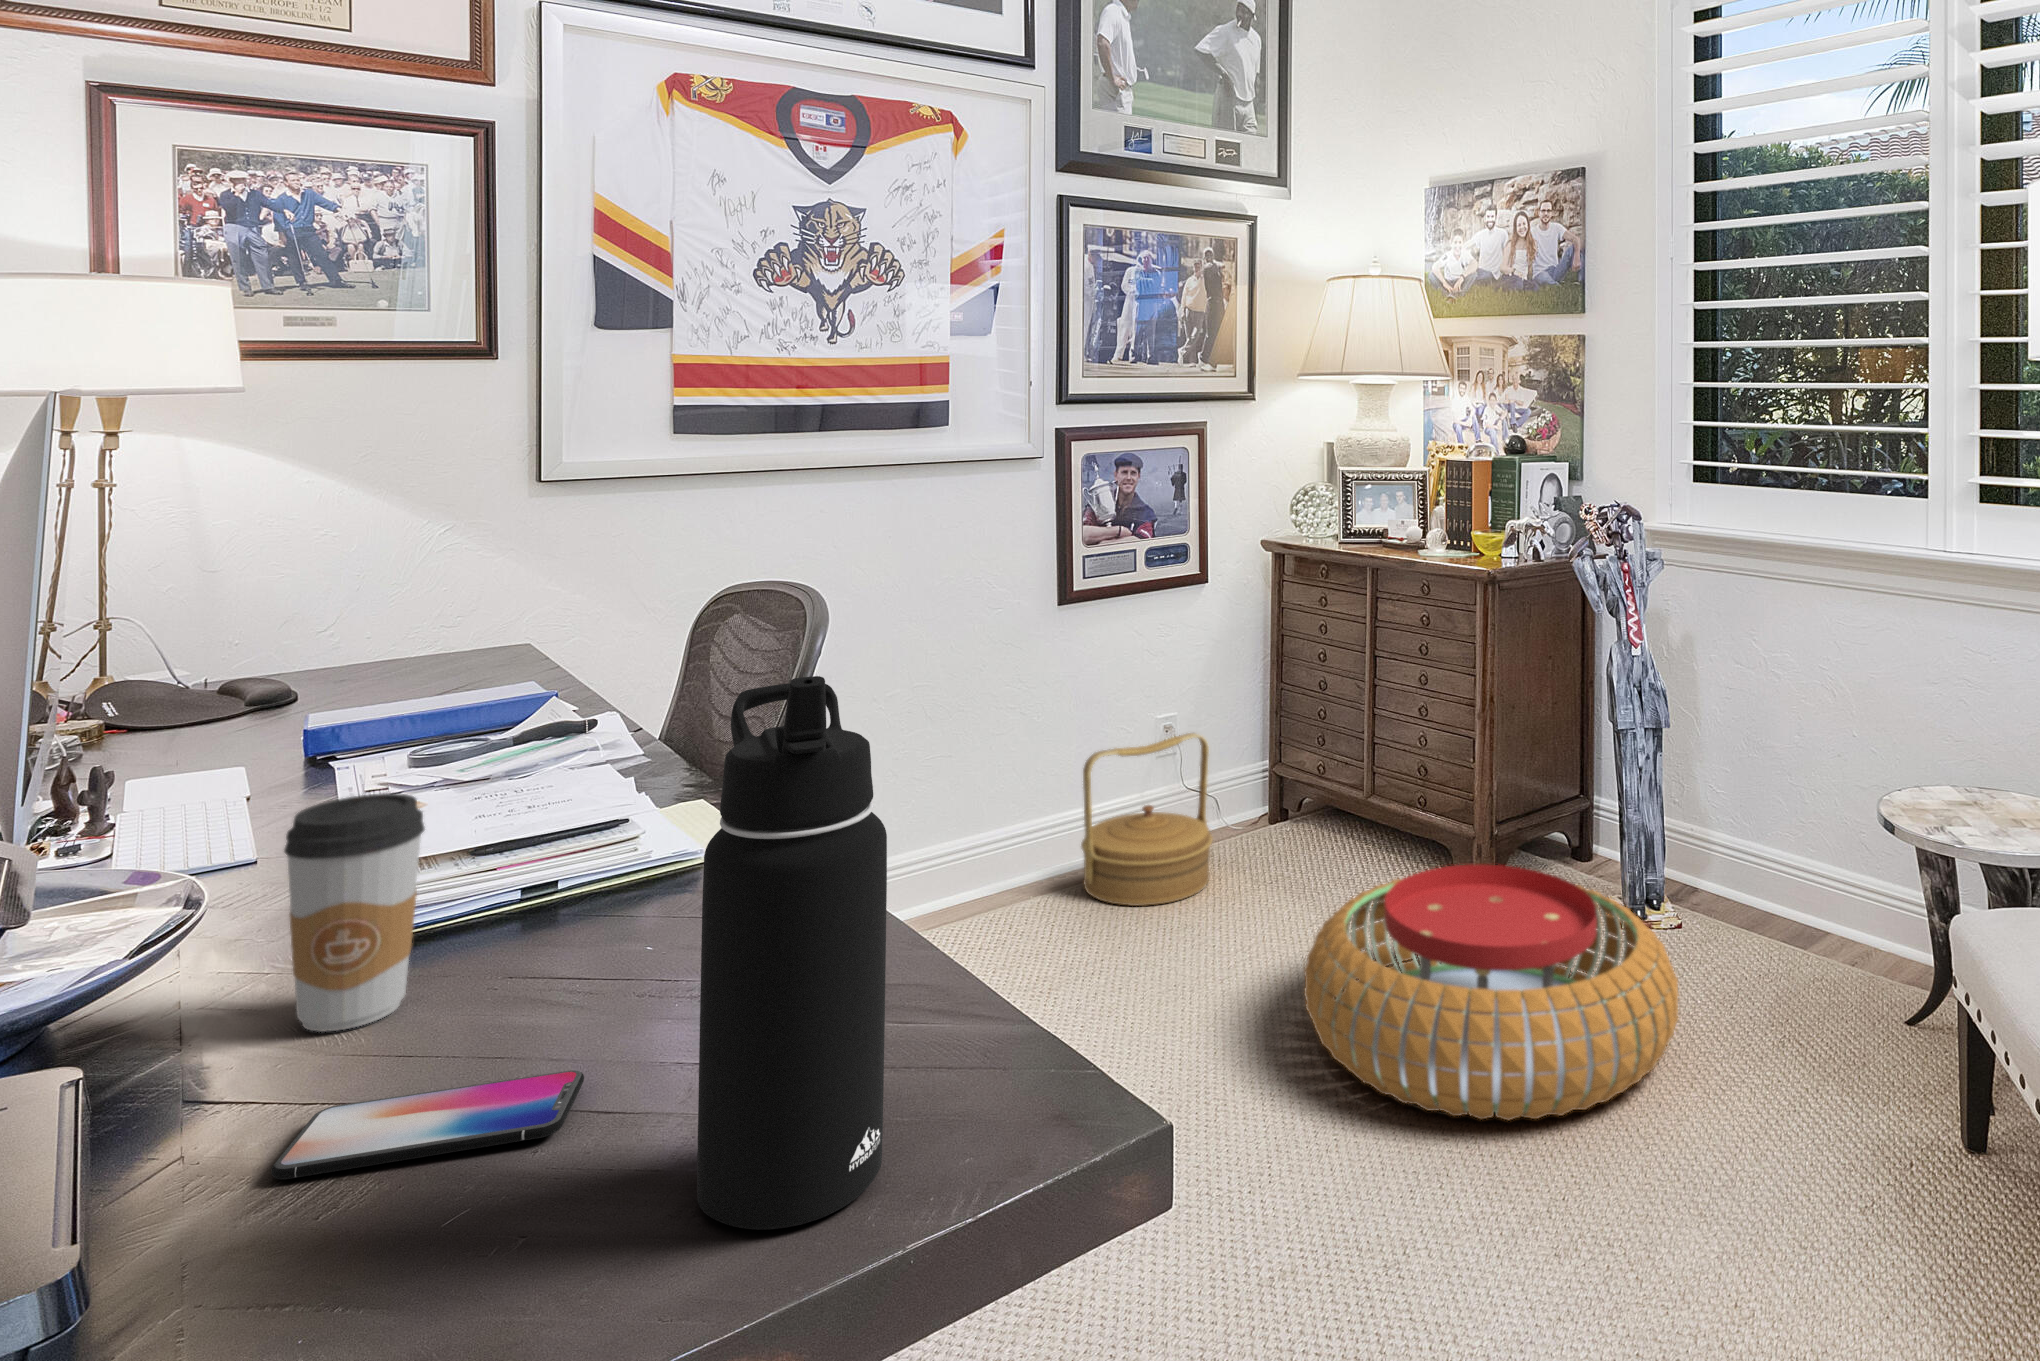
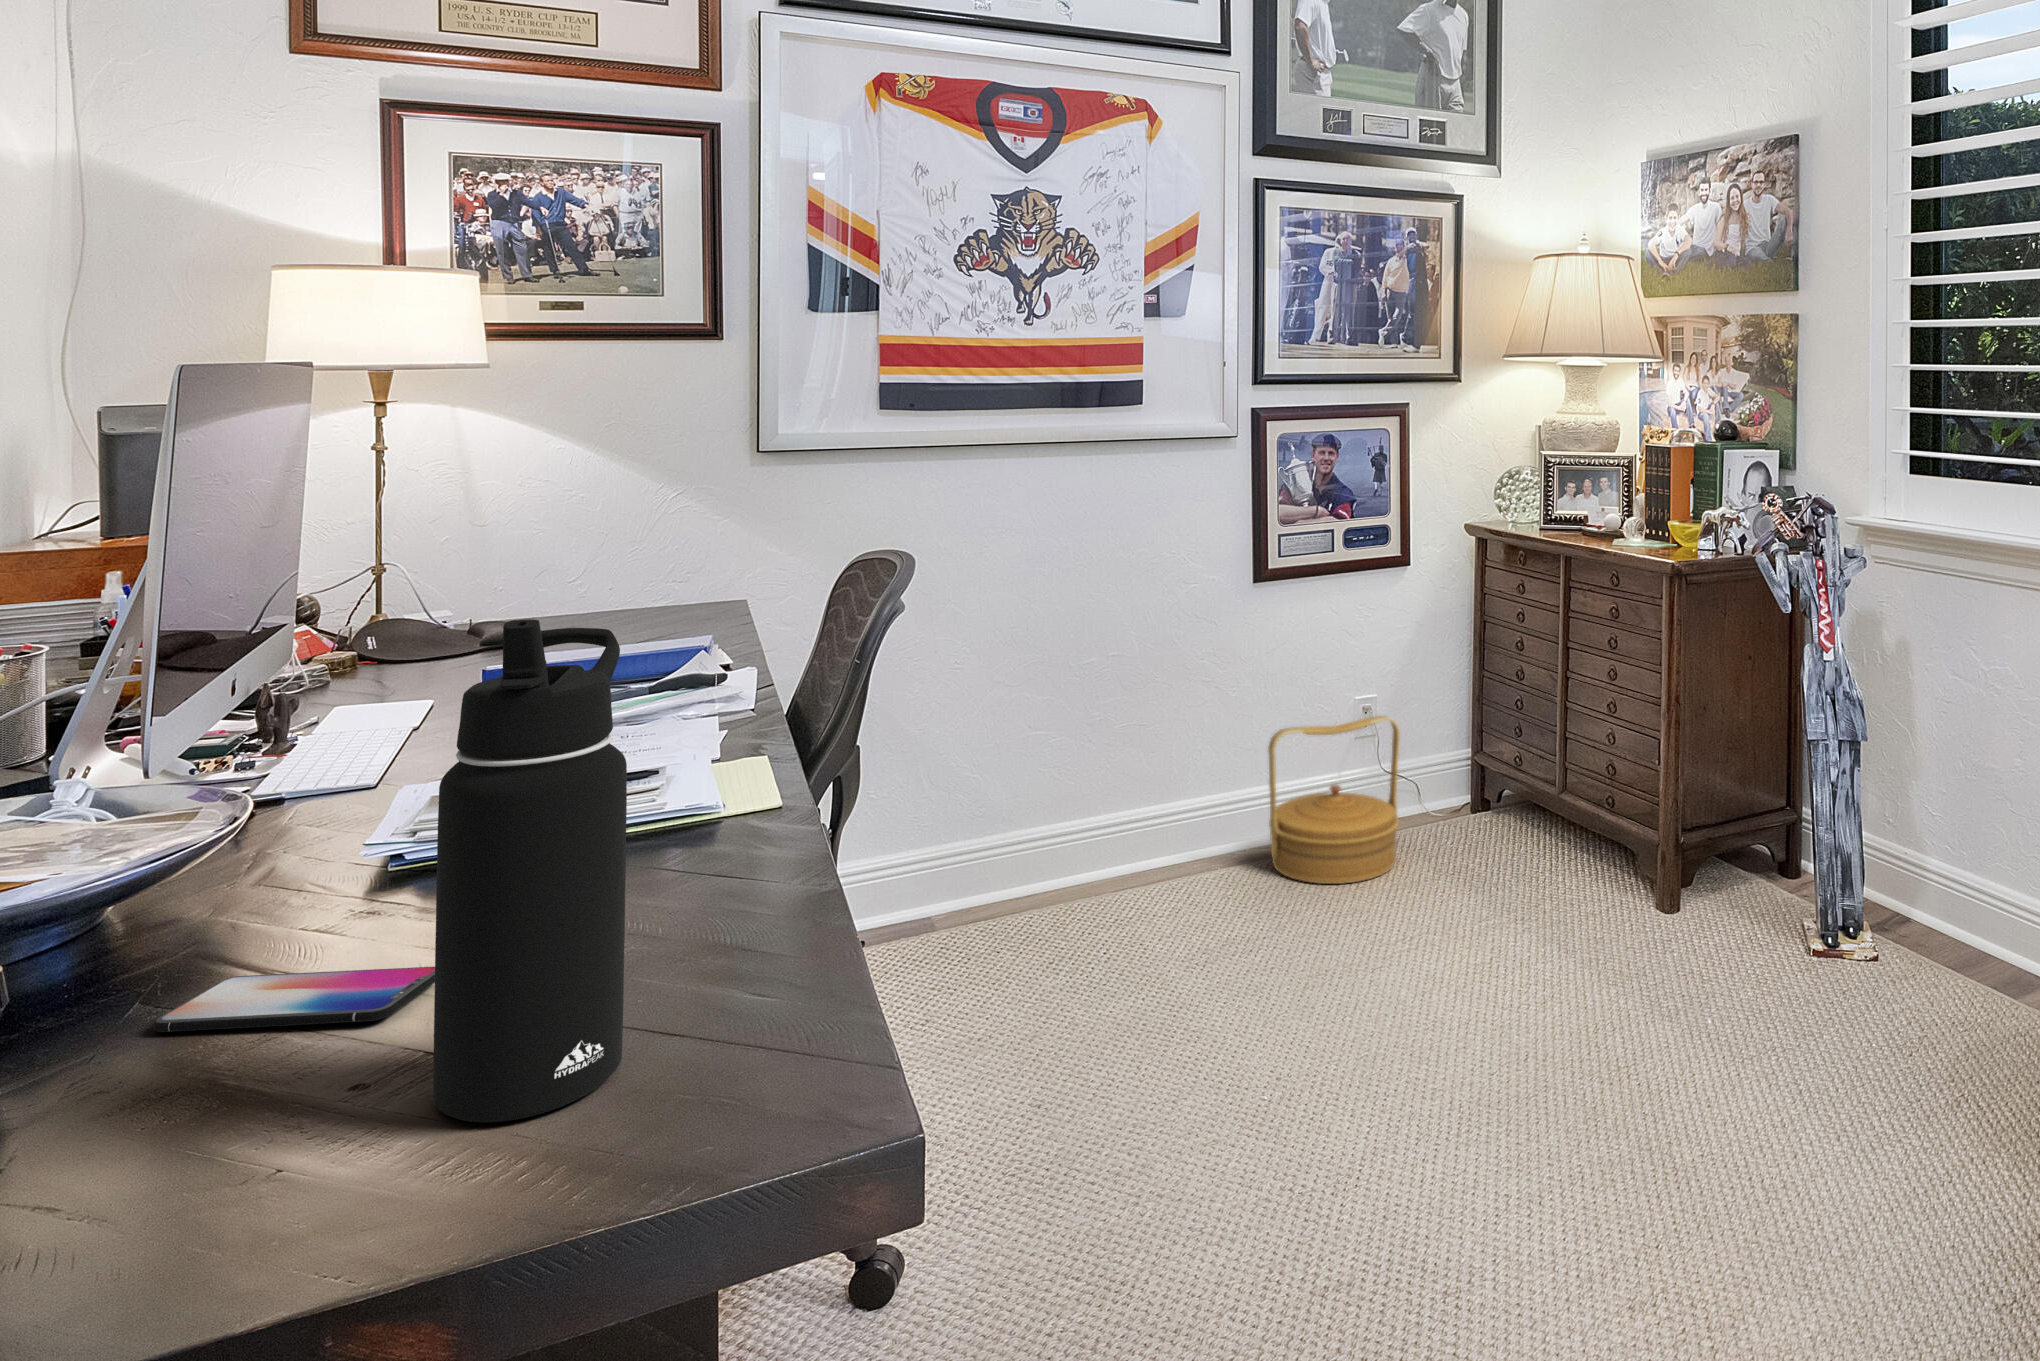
coffee cup: present [284,793,424,1032] -> none [265,713,391,915]
pouf: present [1304,865,1678,1120] -> none [1432,868,1826,1138]

